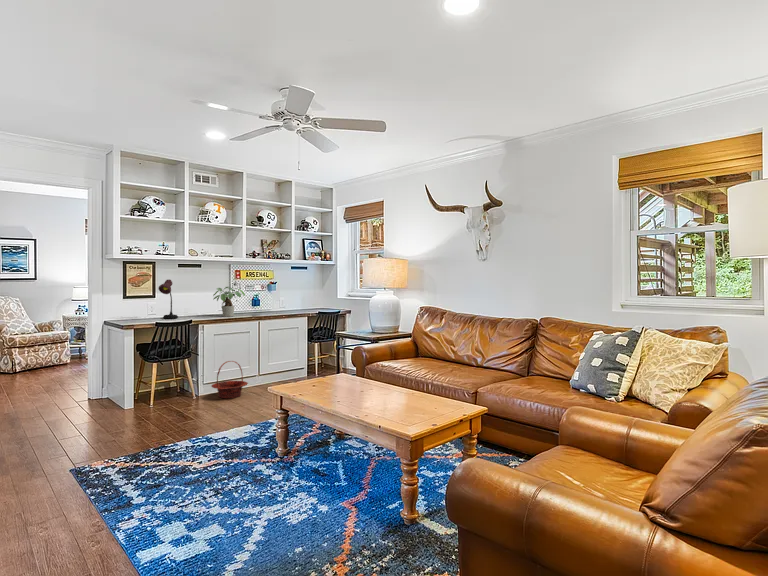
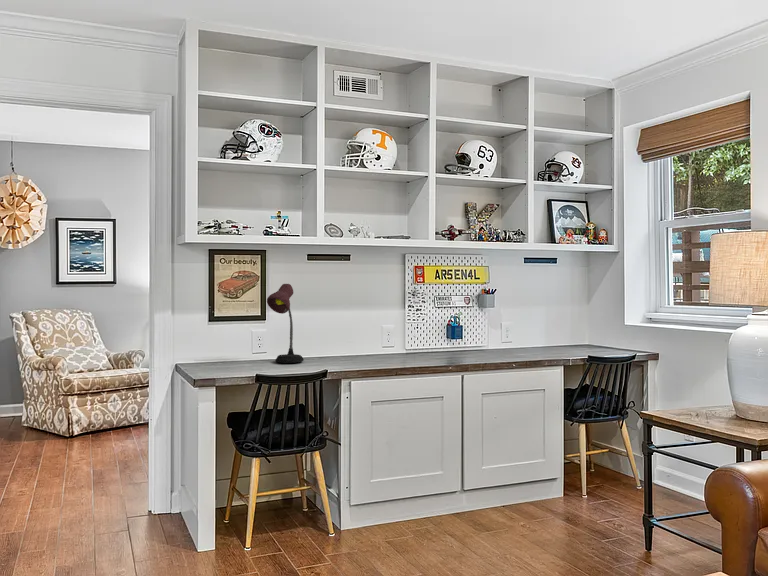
potted plant: present [213,287,245,317] -> none [370,298,434,361]
basket: present [212,361,248,398] -> none [364,461,441,546]

